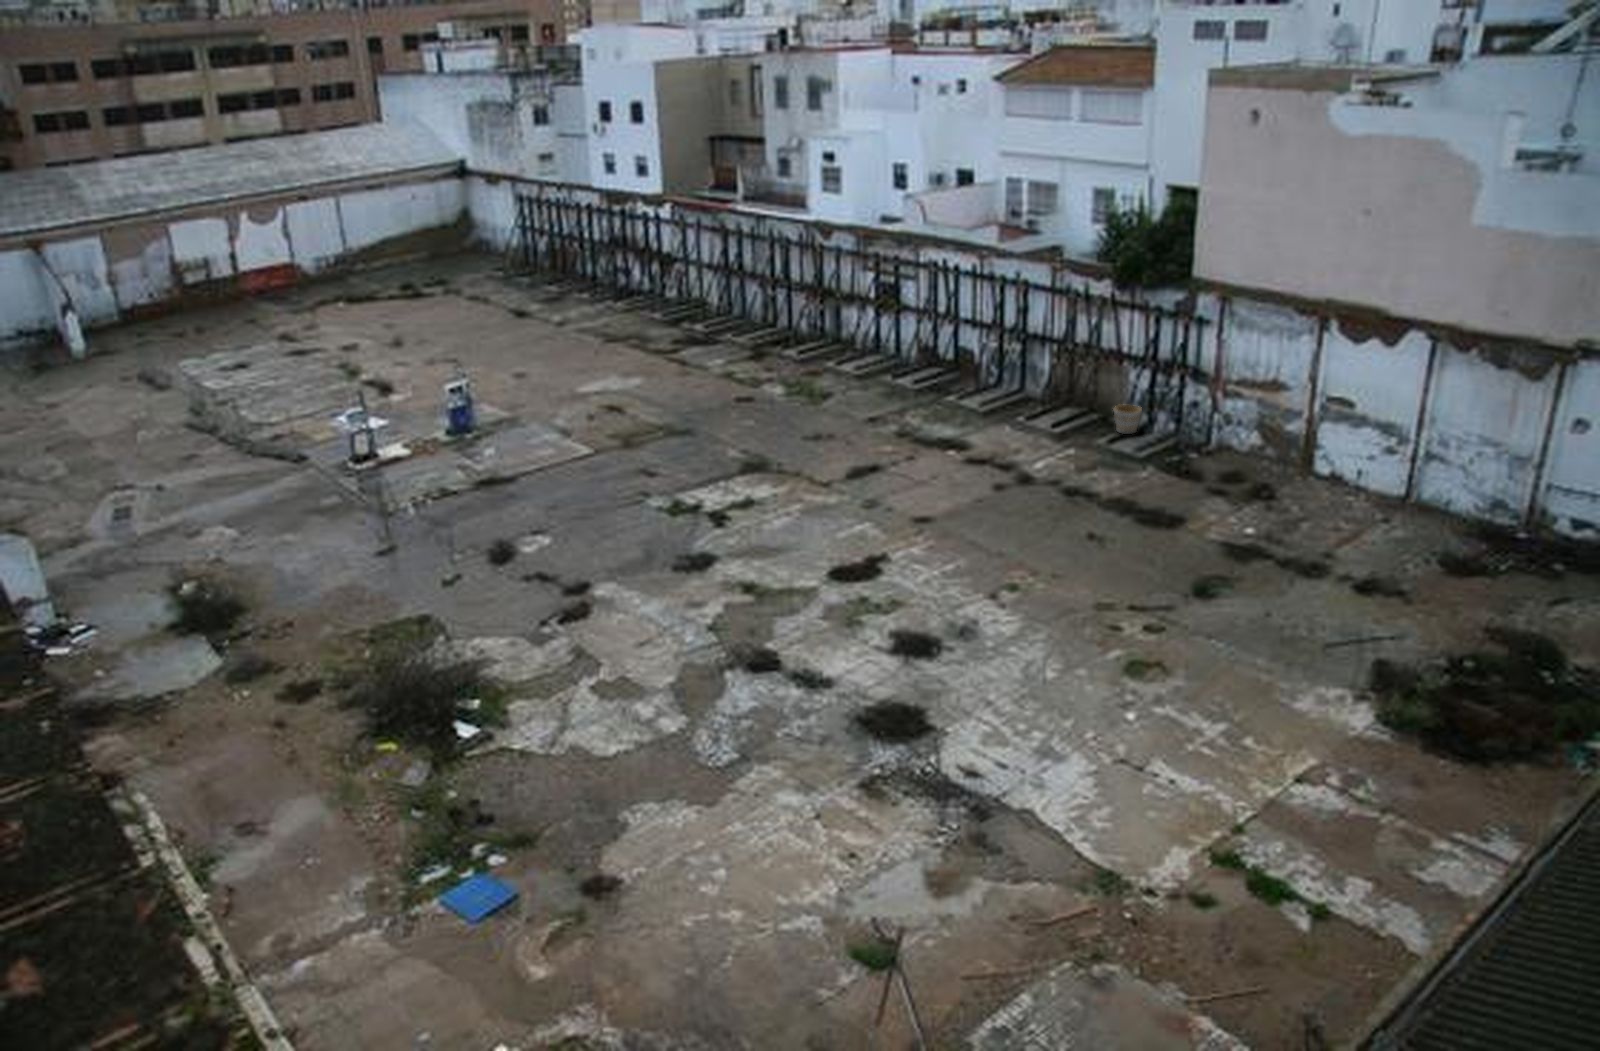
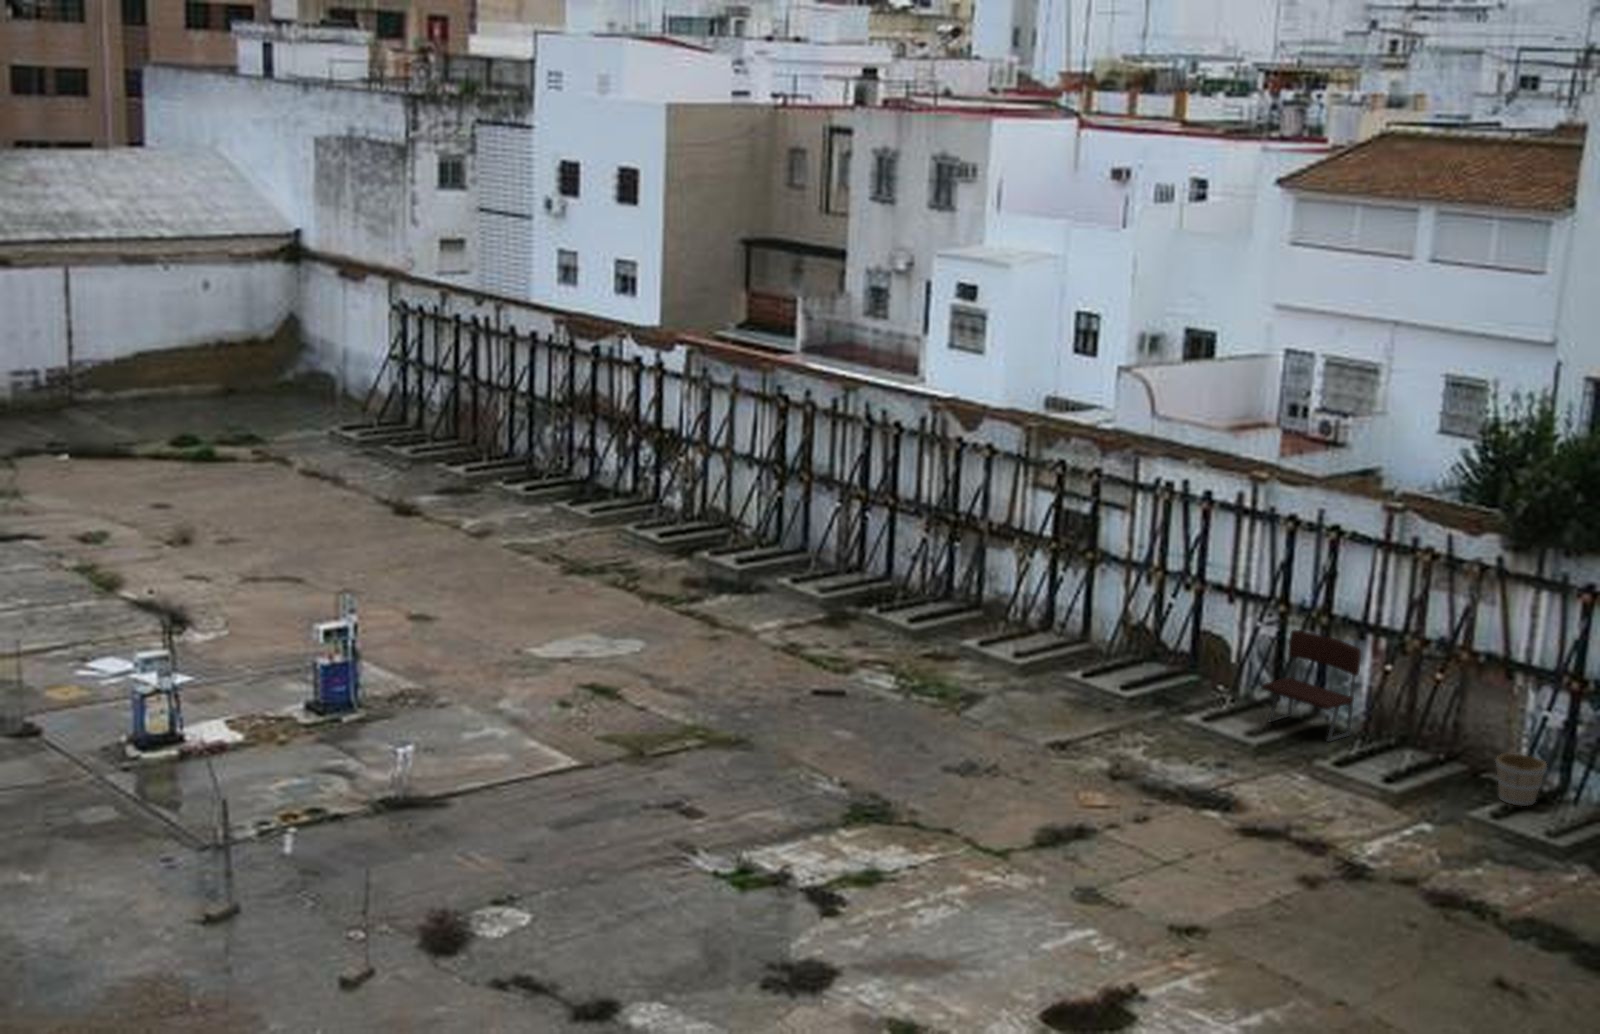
bench: none [987,343,1042,406] -> present [1262,630,1361,742]

